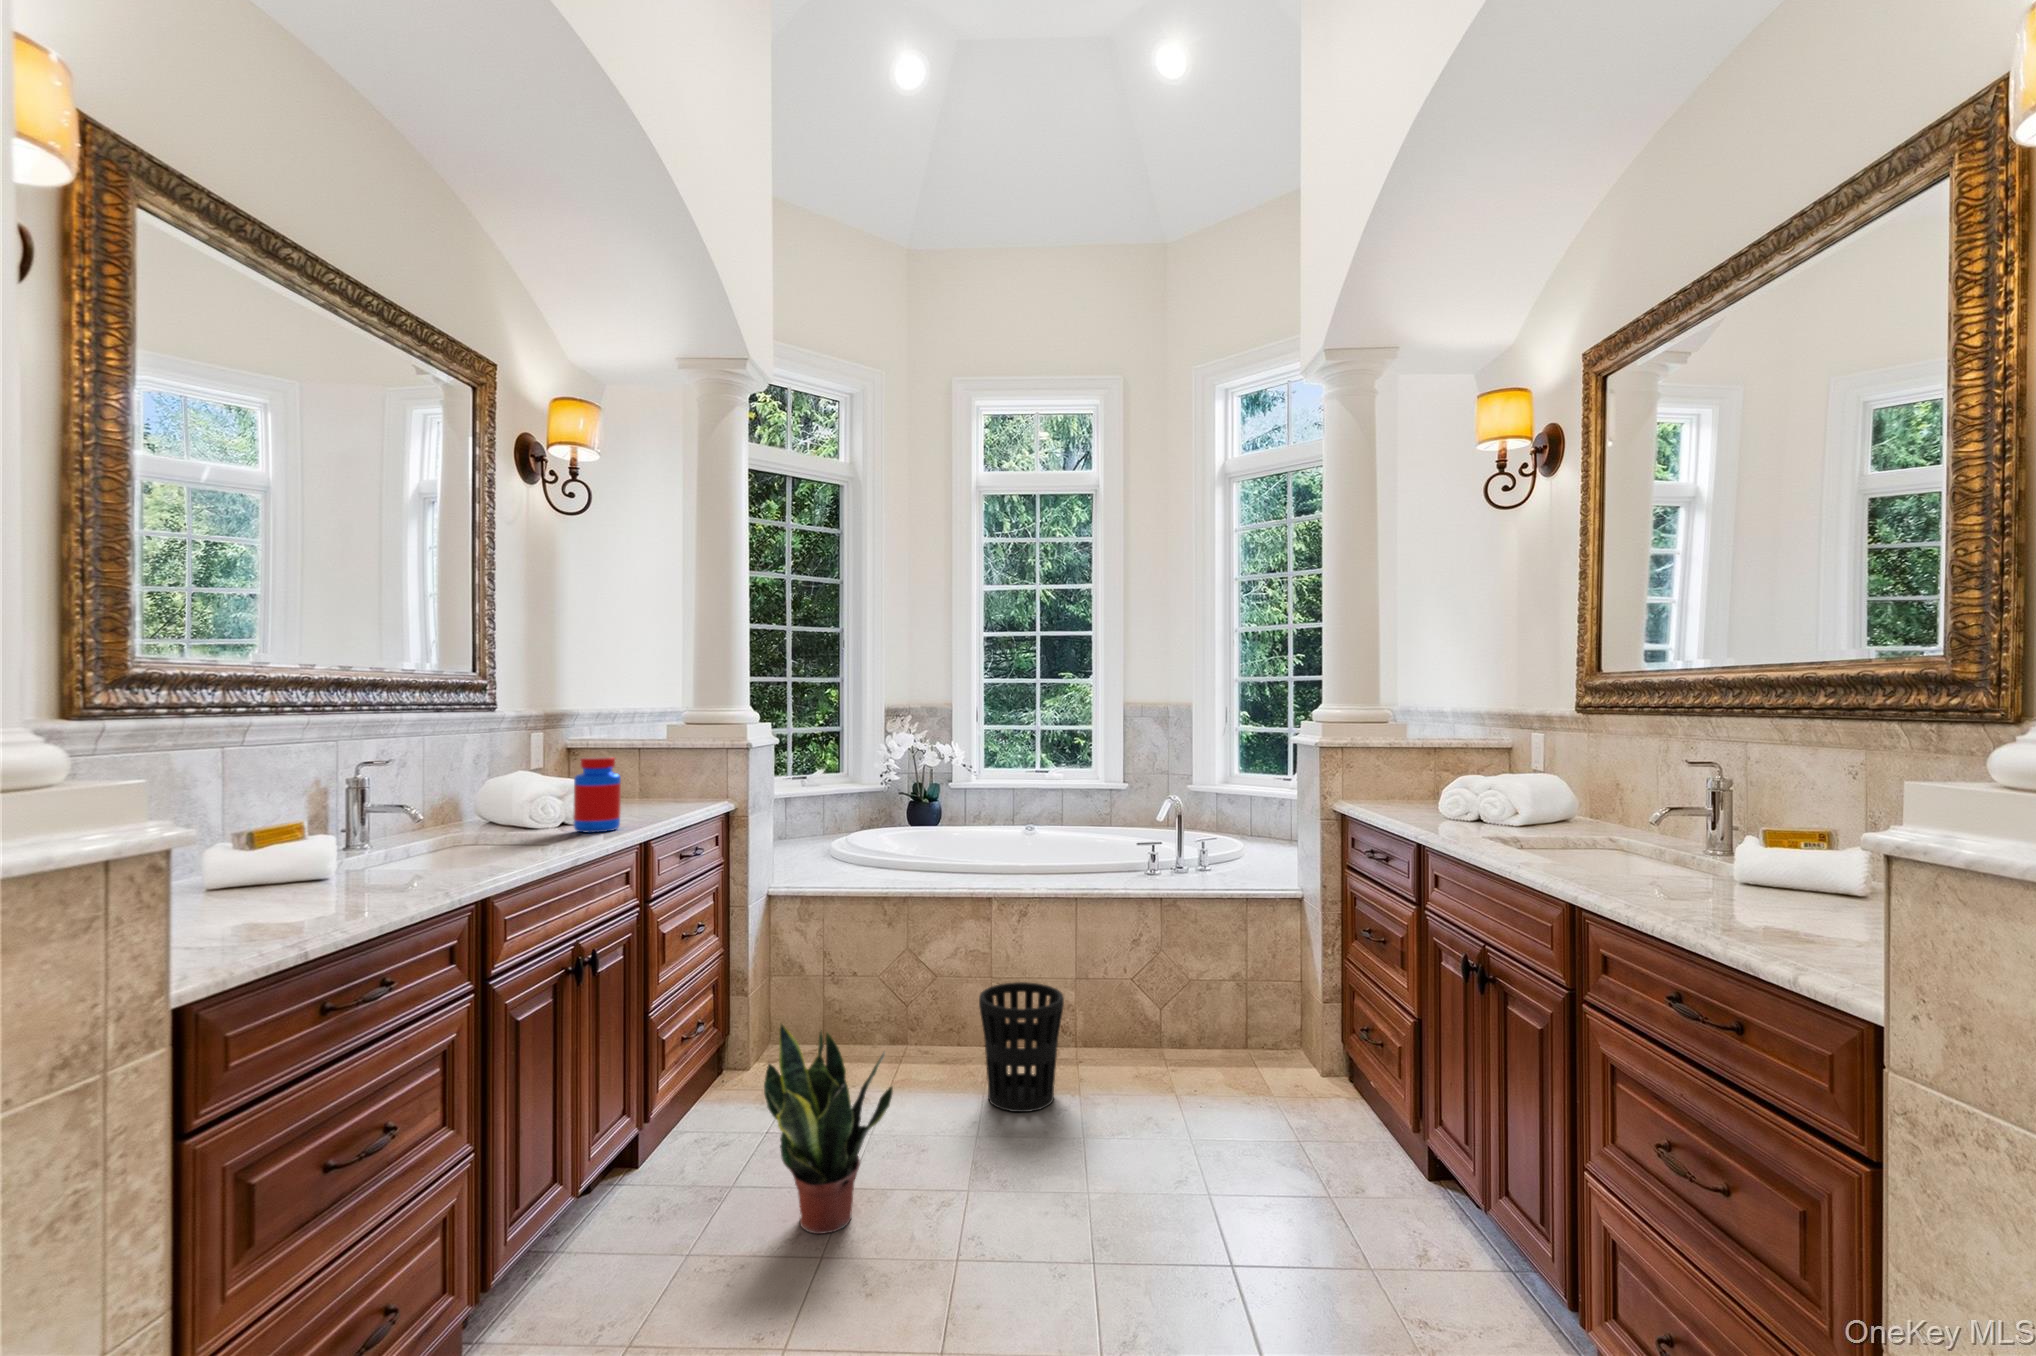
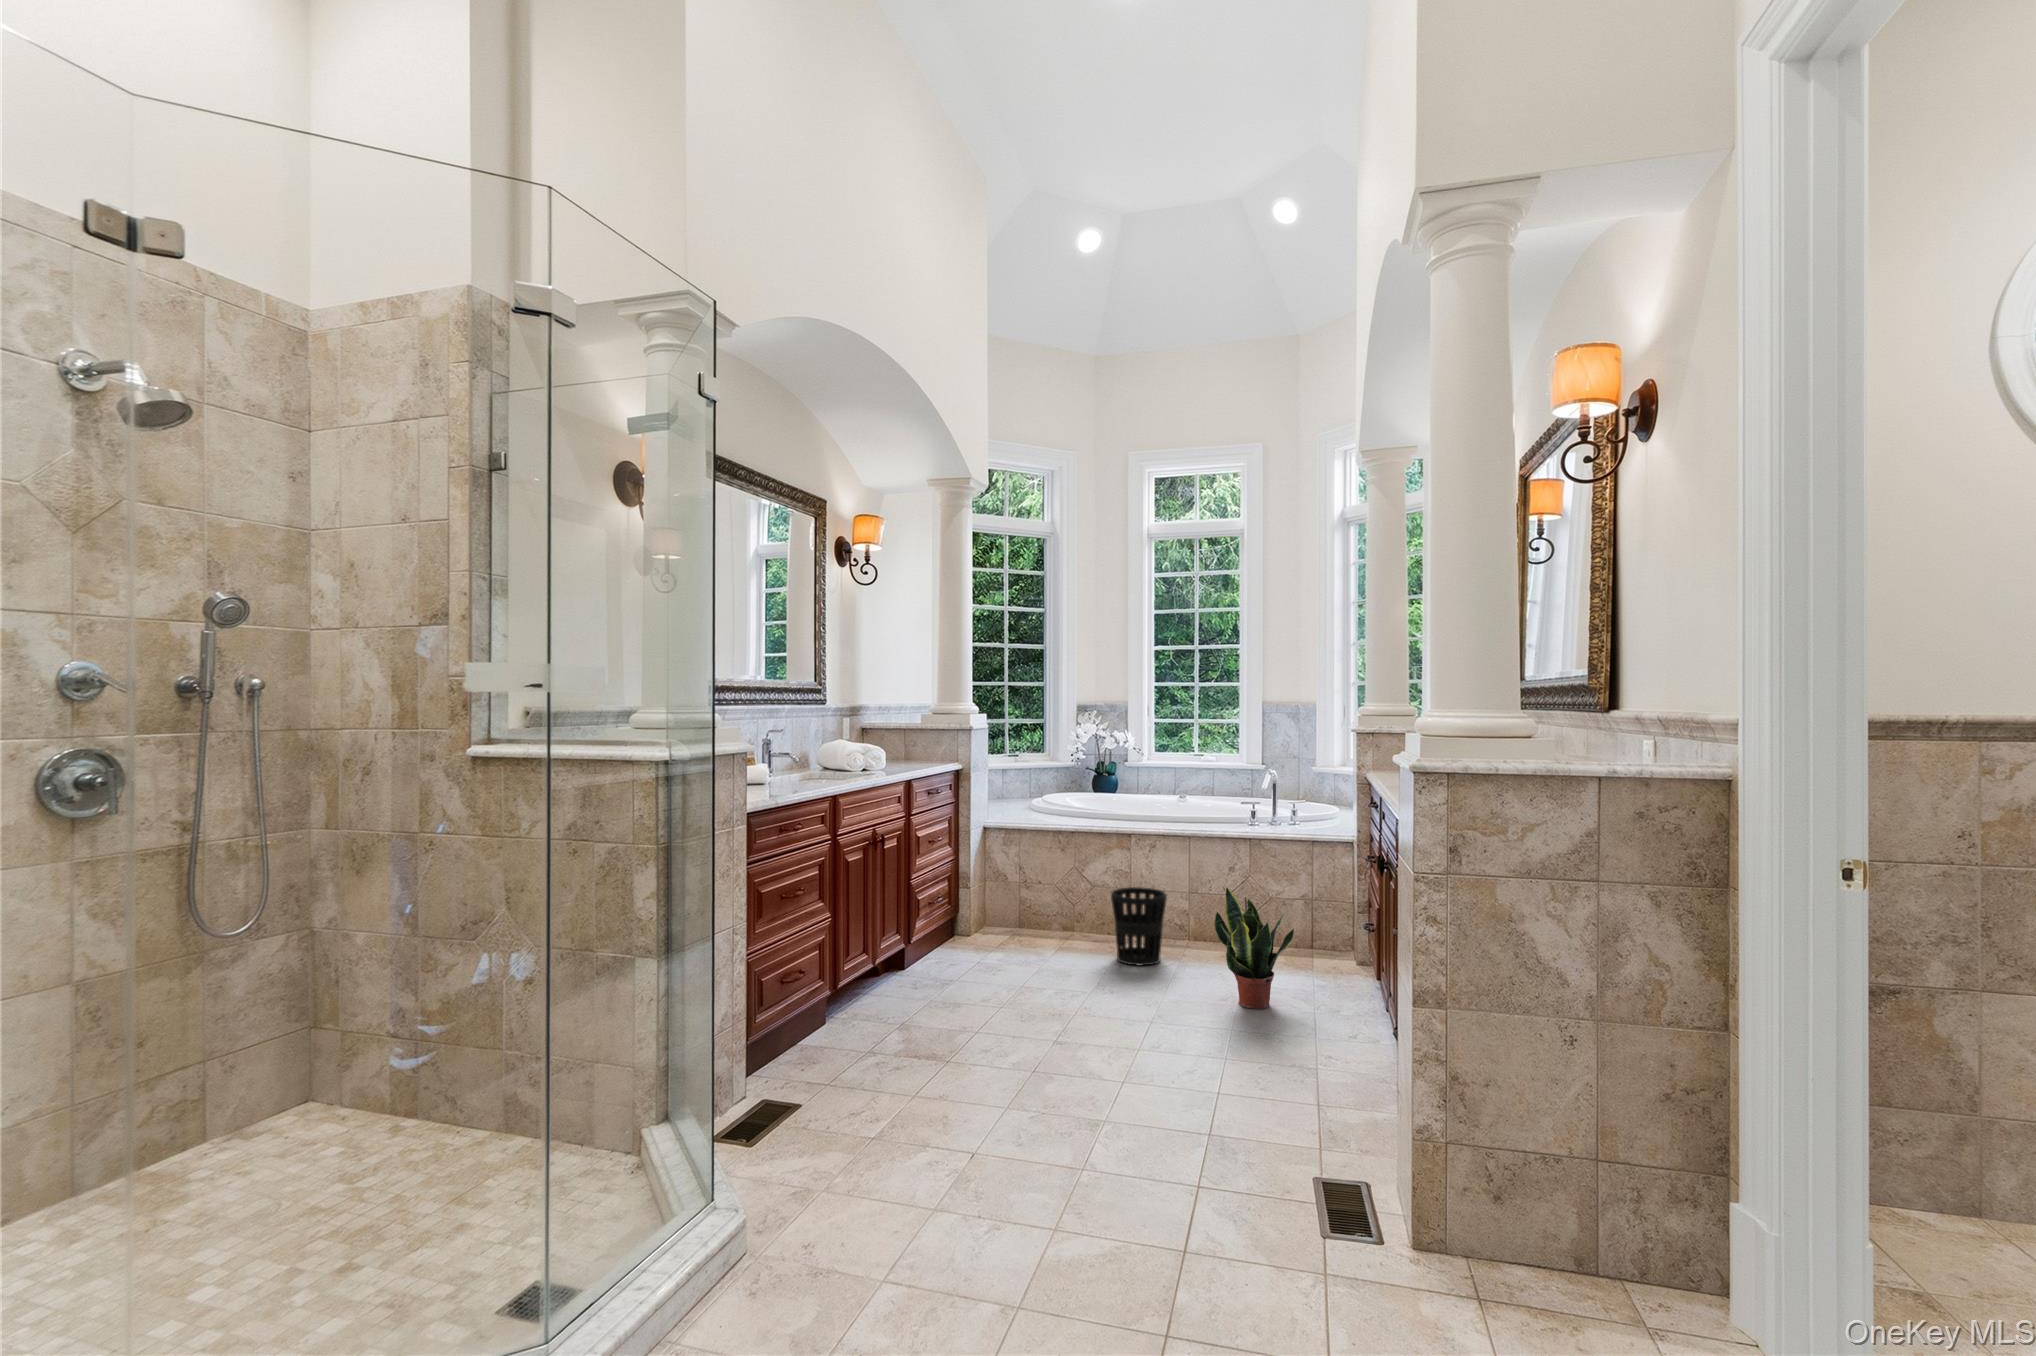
jar: present [573,757,621,833] -> none [871,731,895,774]
potted plant: present [764,1024,893,1234] -> present [1214,887,1294,1009]

